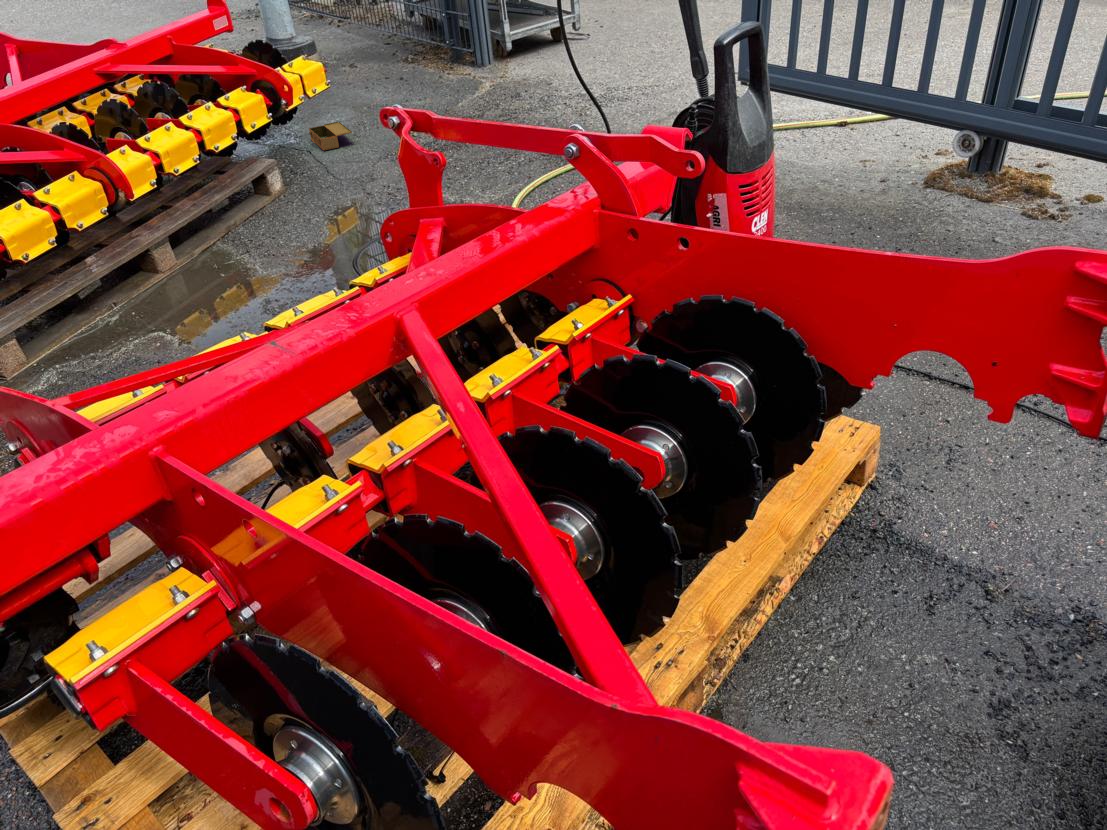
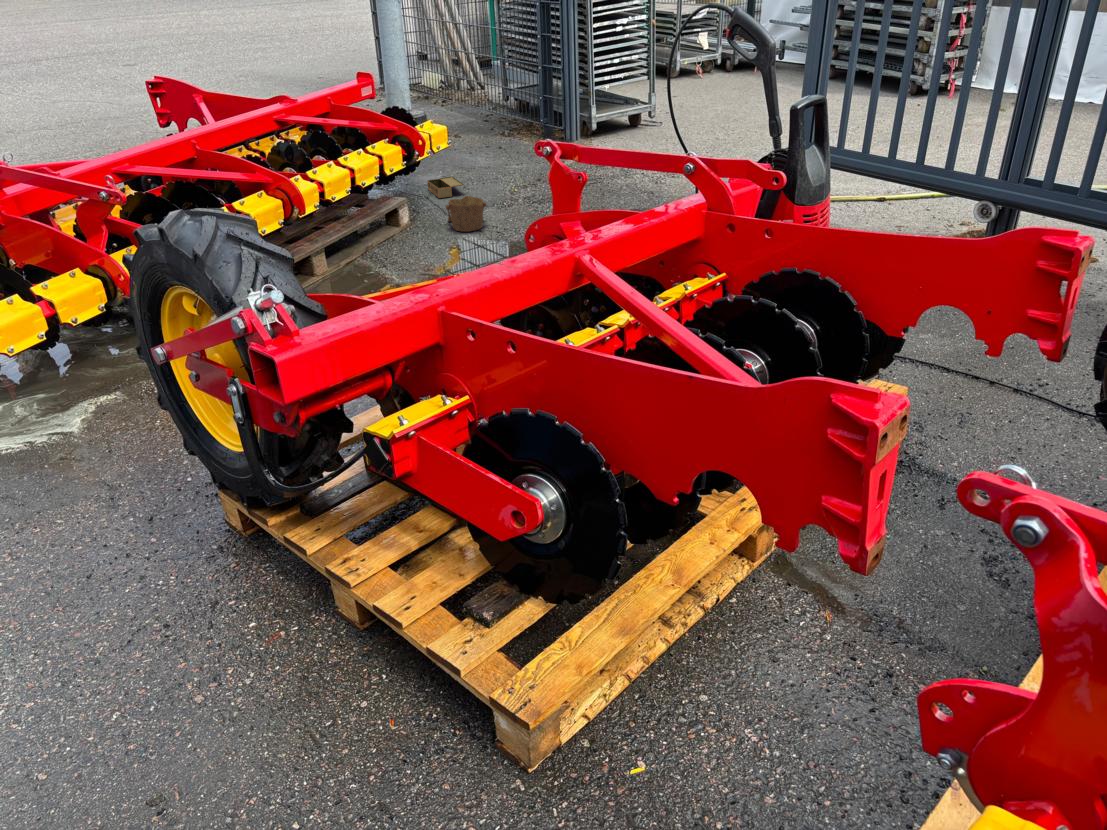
bucket: none [326,150,376,195] -> present [446,196,487,232]

